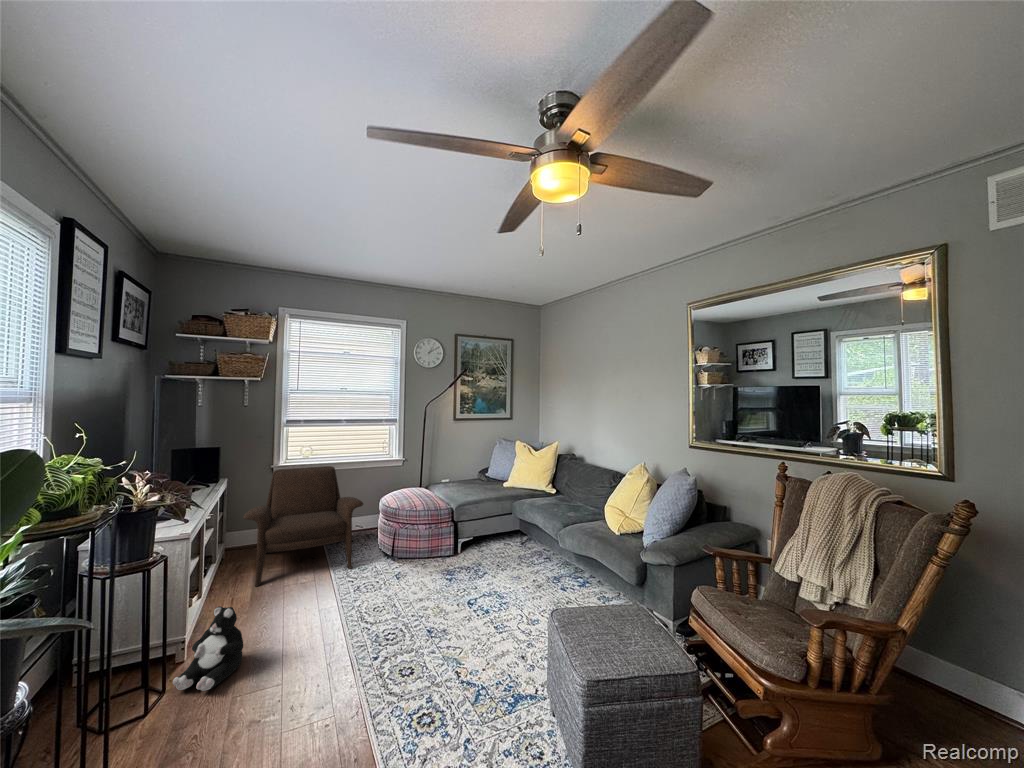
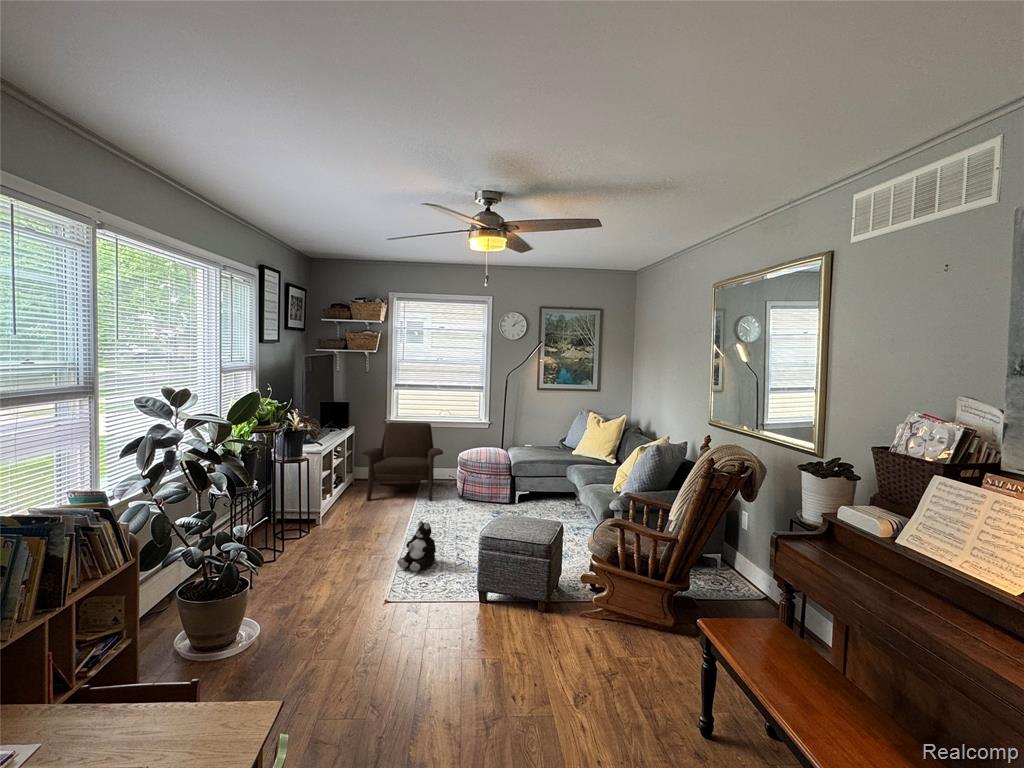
plush toy: present [173,606,243,691] -> present [397,521,436,571]

